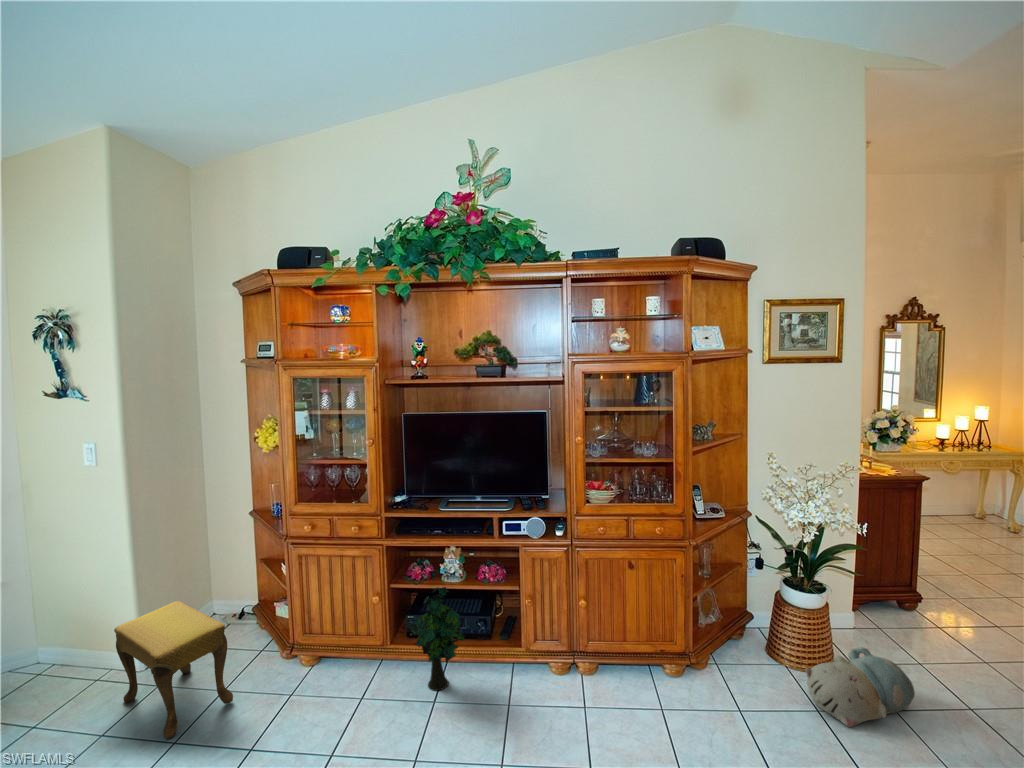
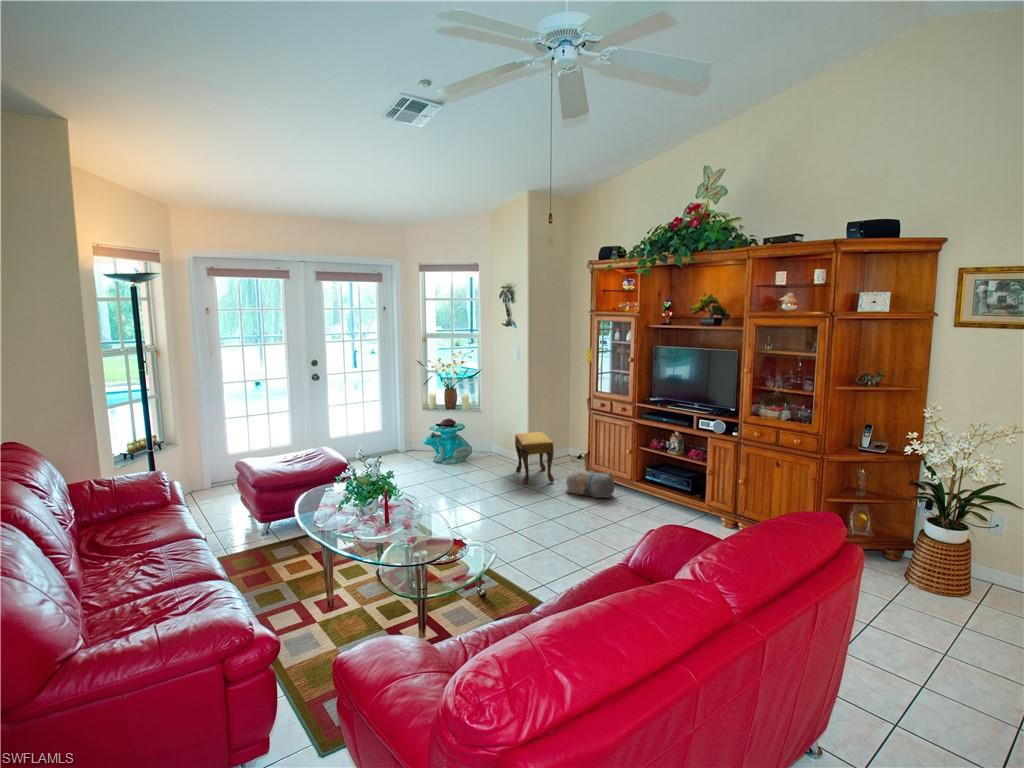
decorative plant: present [406,587,465,691] -> none [632,450,669,510]
plush toy: present [805,647,915,727] -> present [567,470,615,498]

